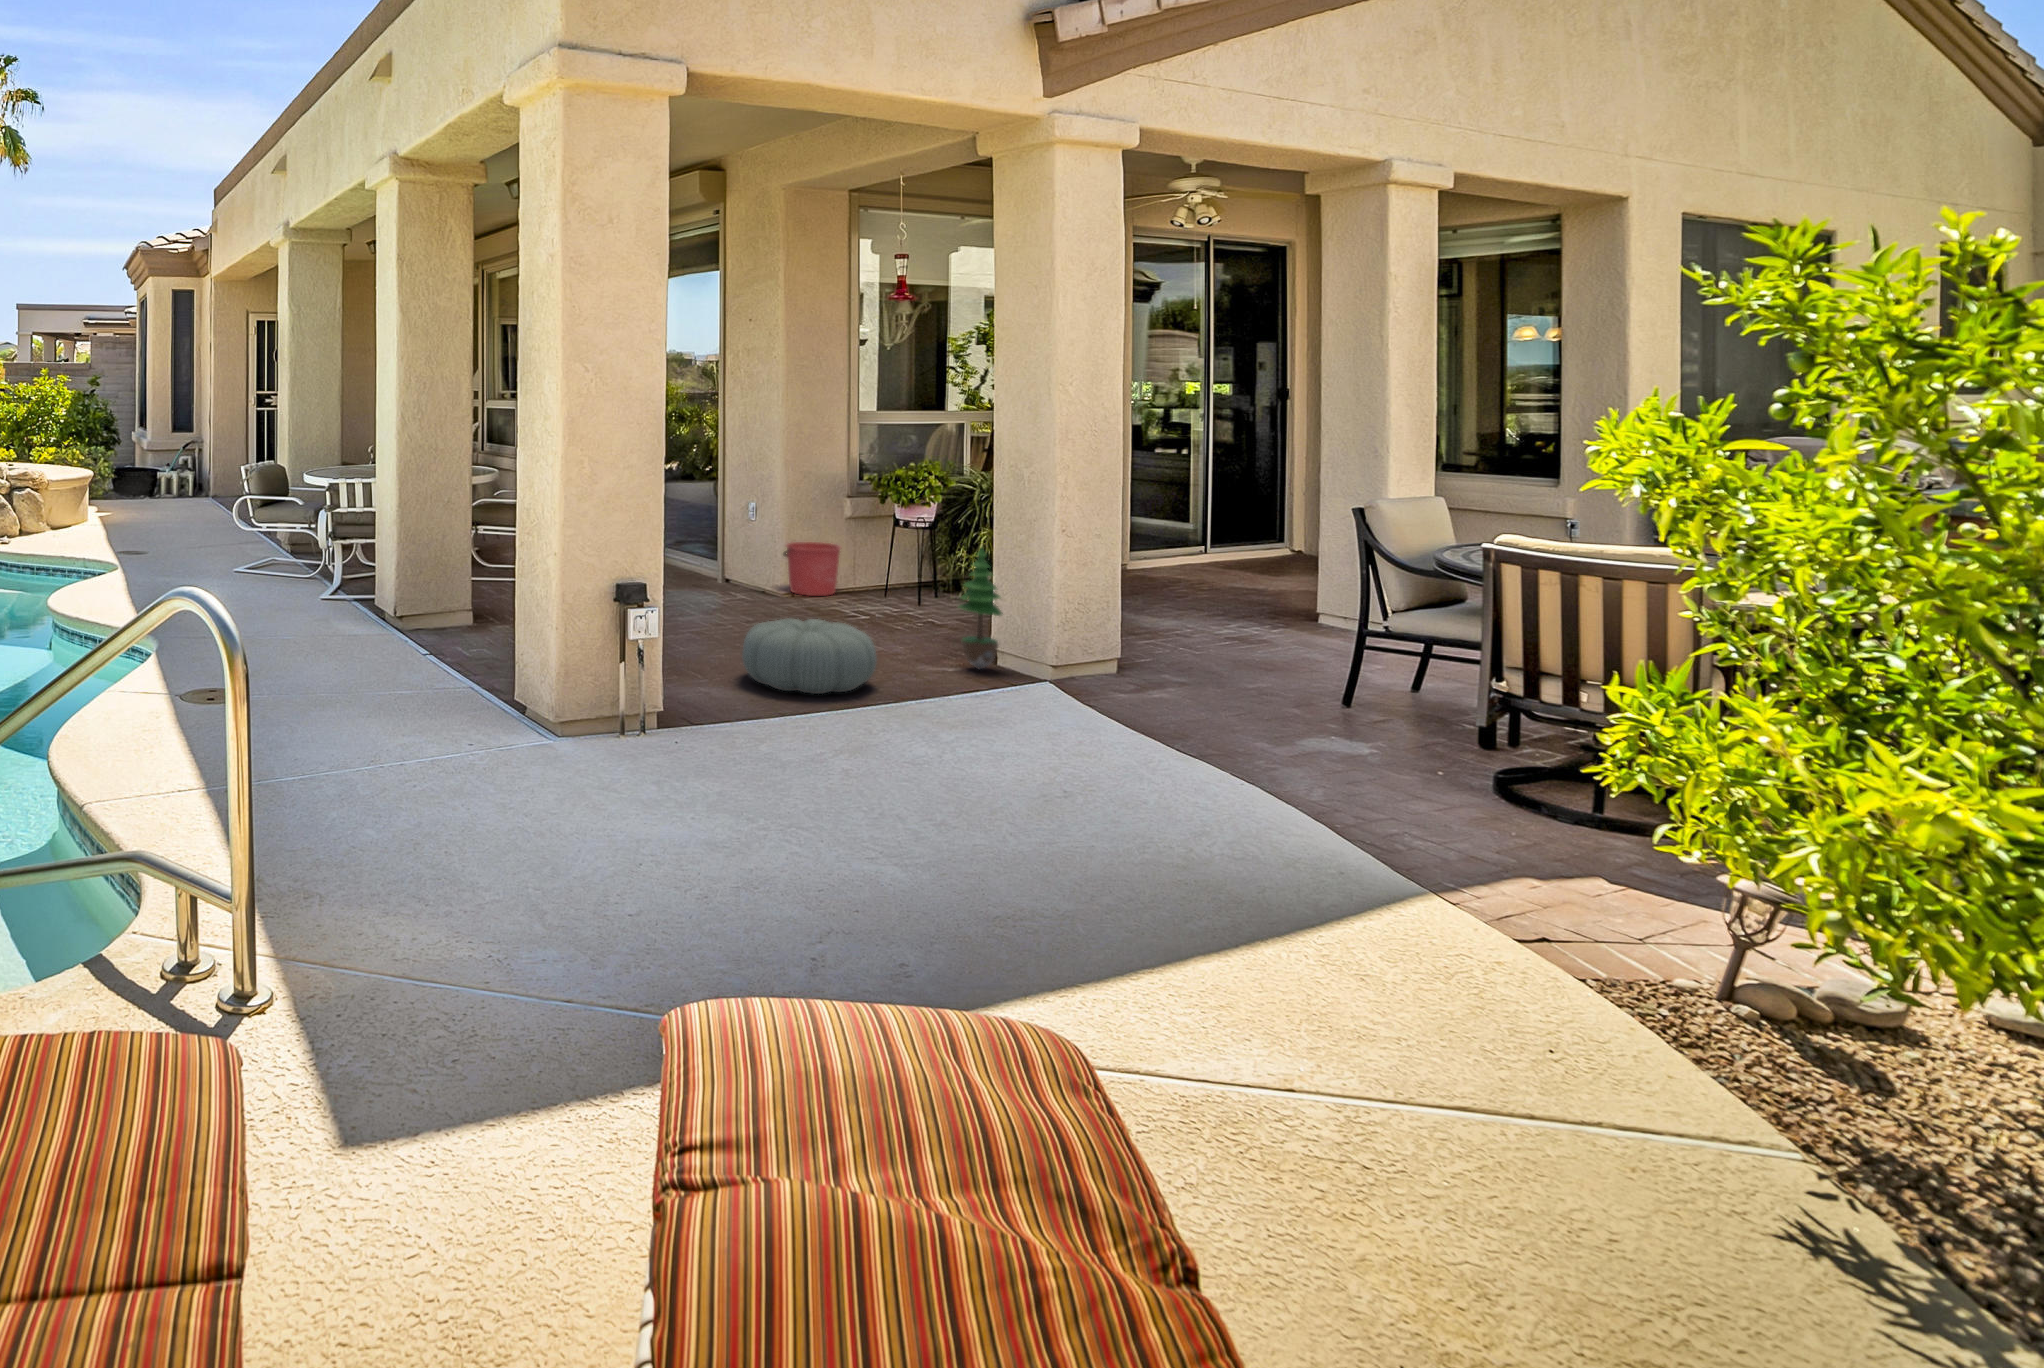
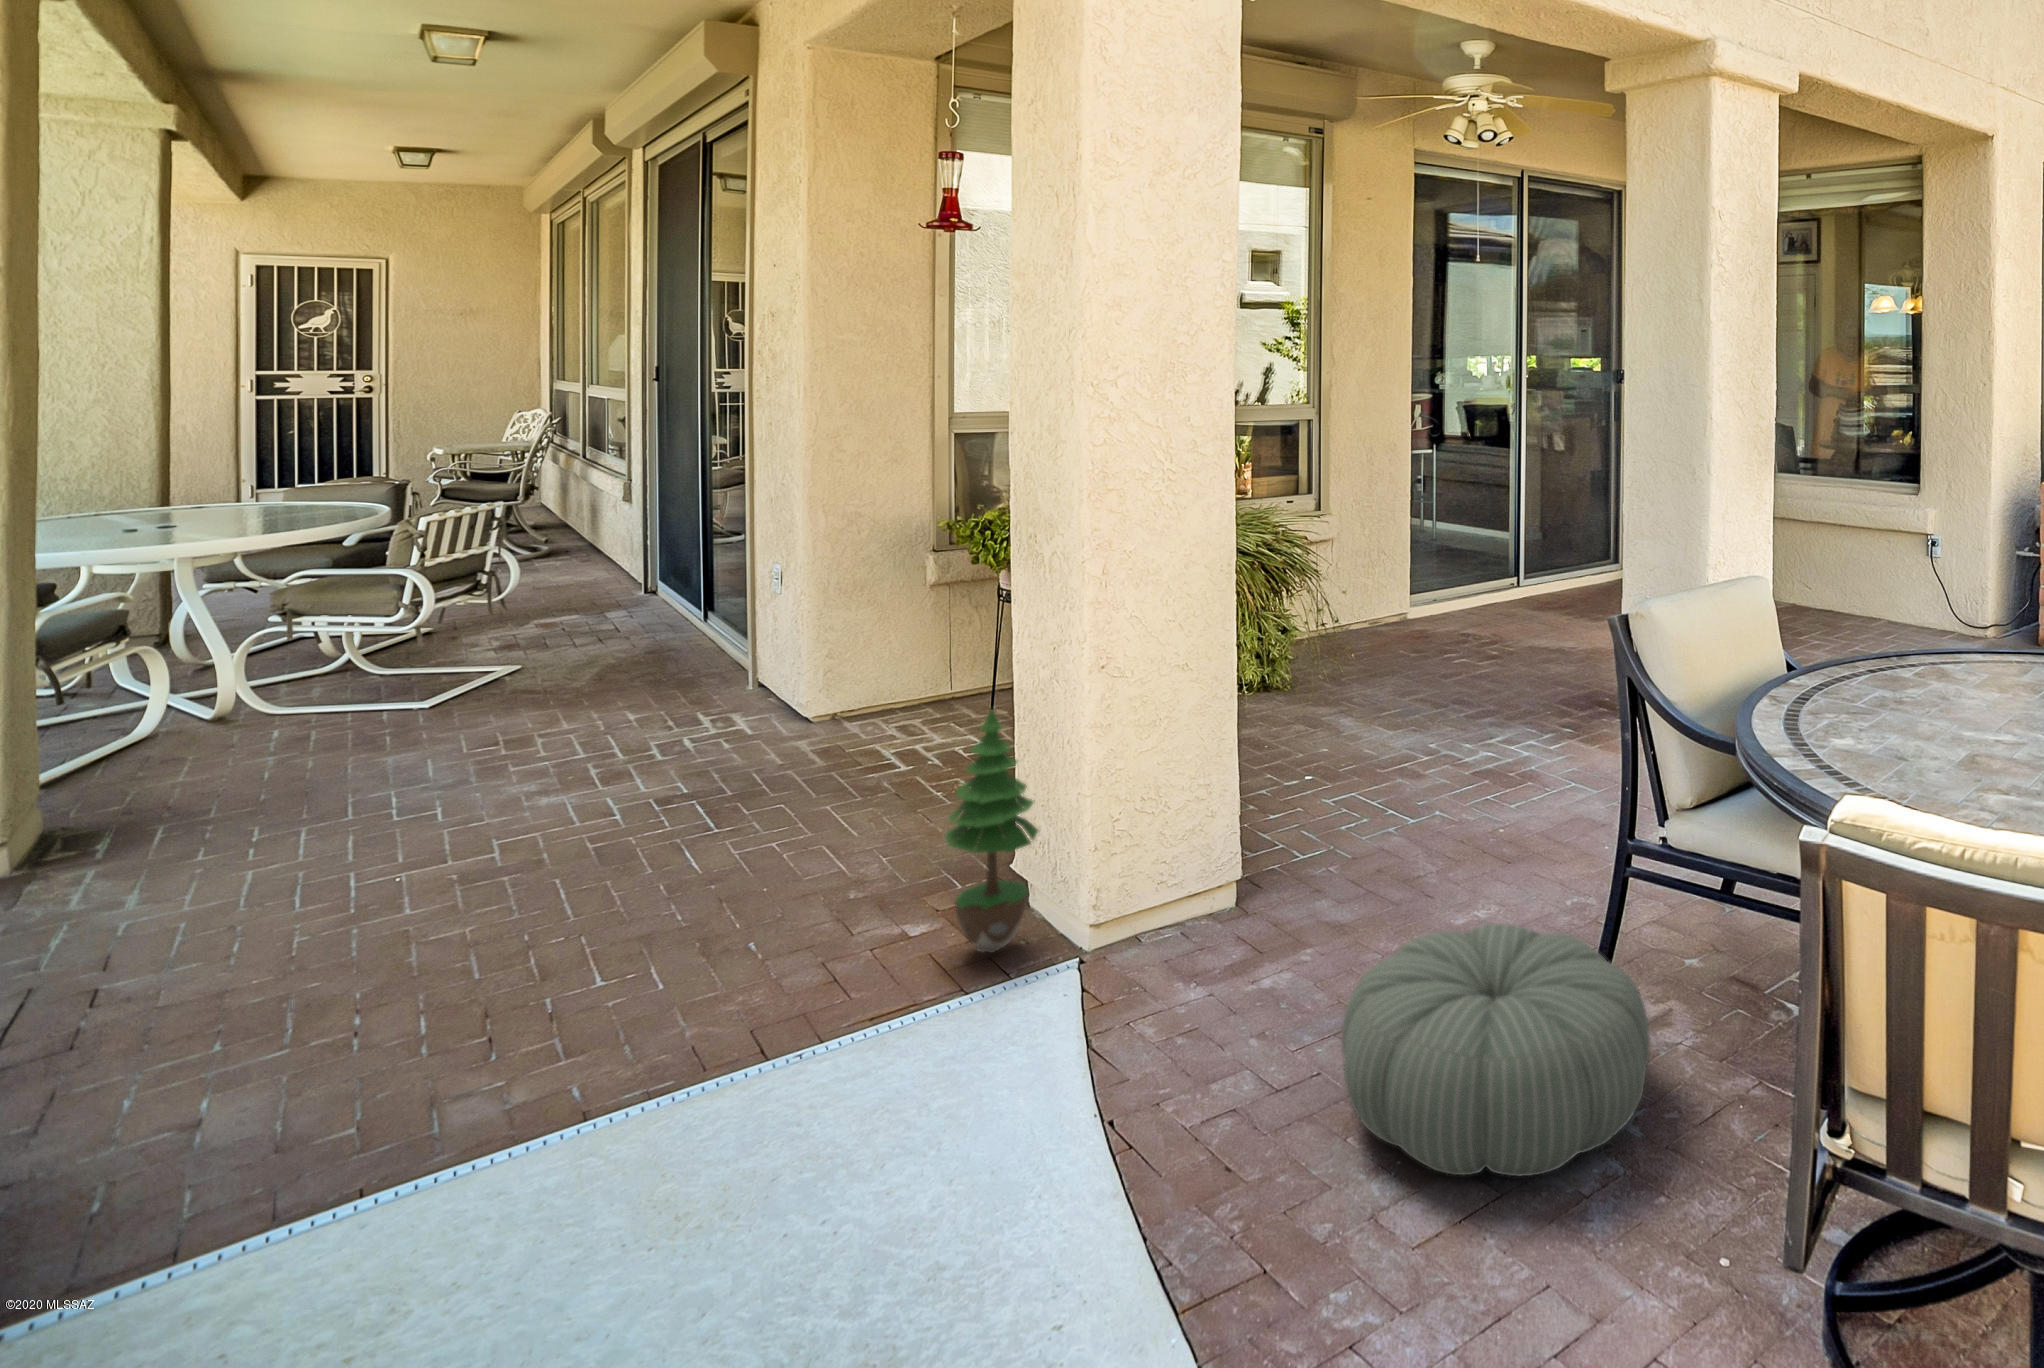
bucket: present [784,542,841,596] -> none [851,639,957,736]
pouf: present [742,619,877,694] -> present [1342,924,1650,1176]

